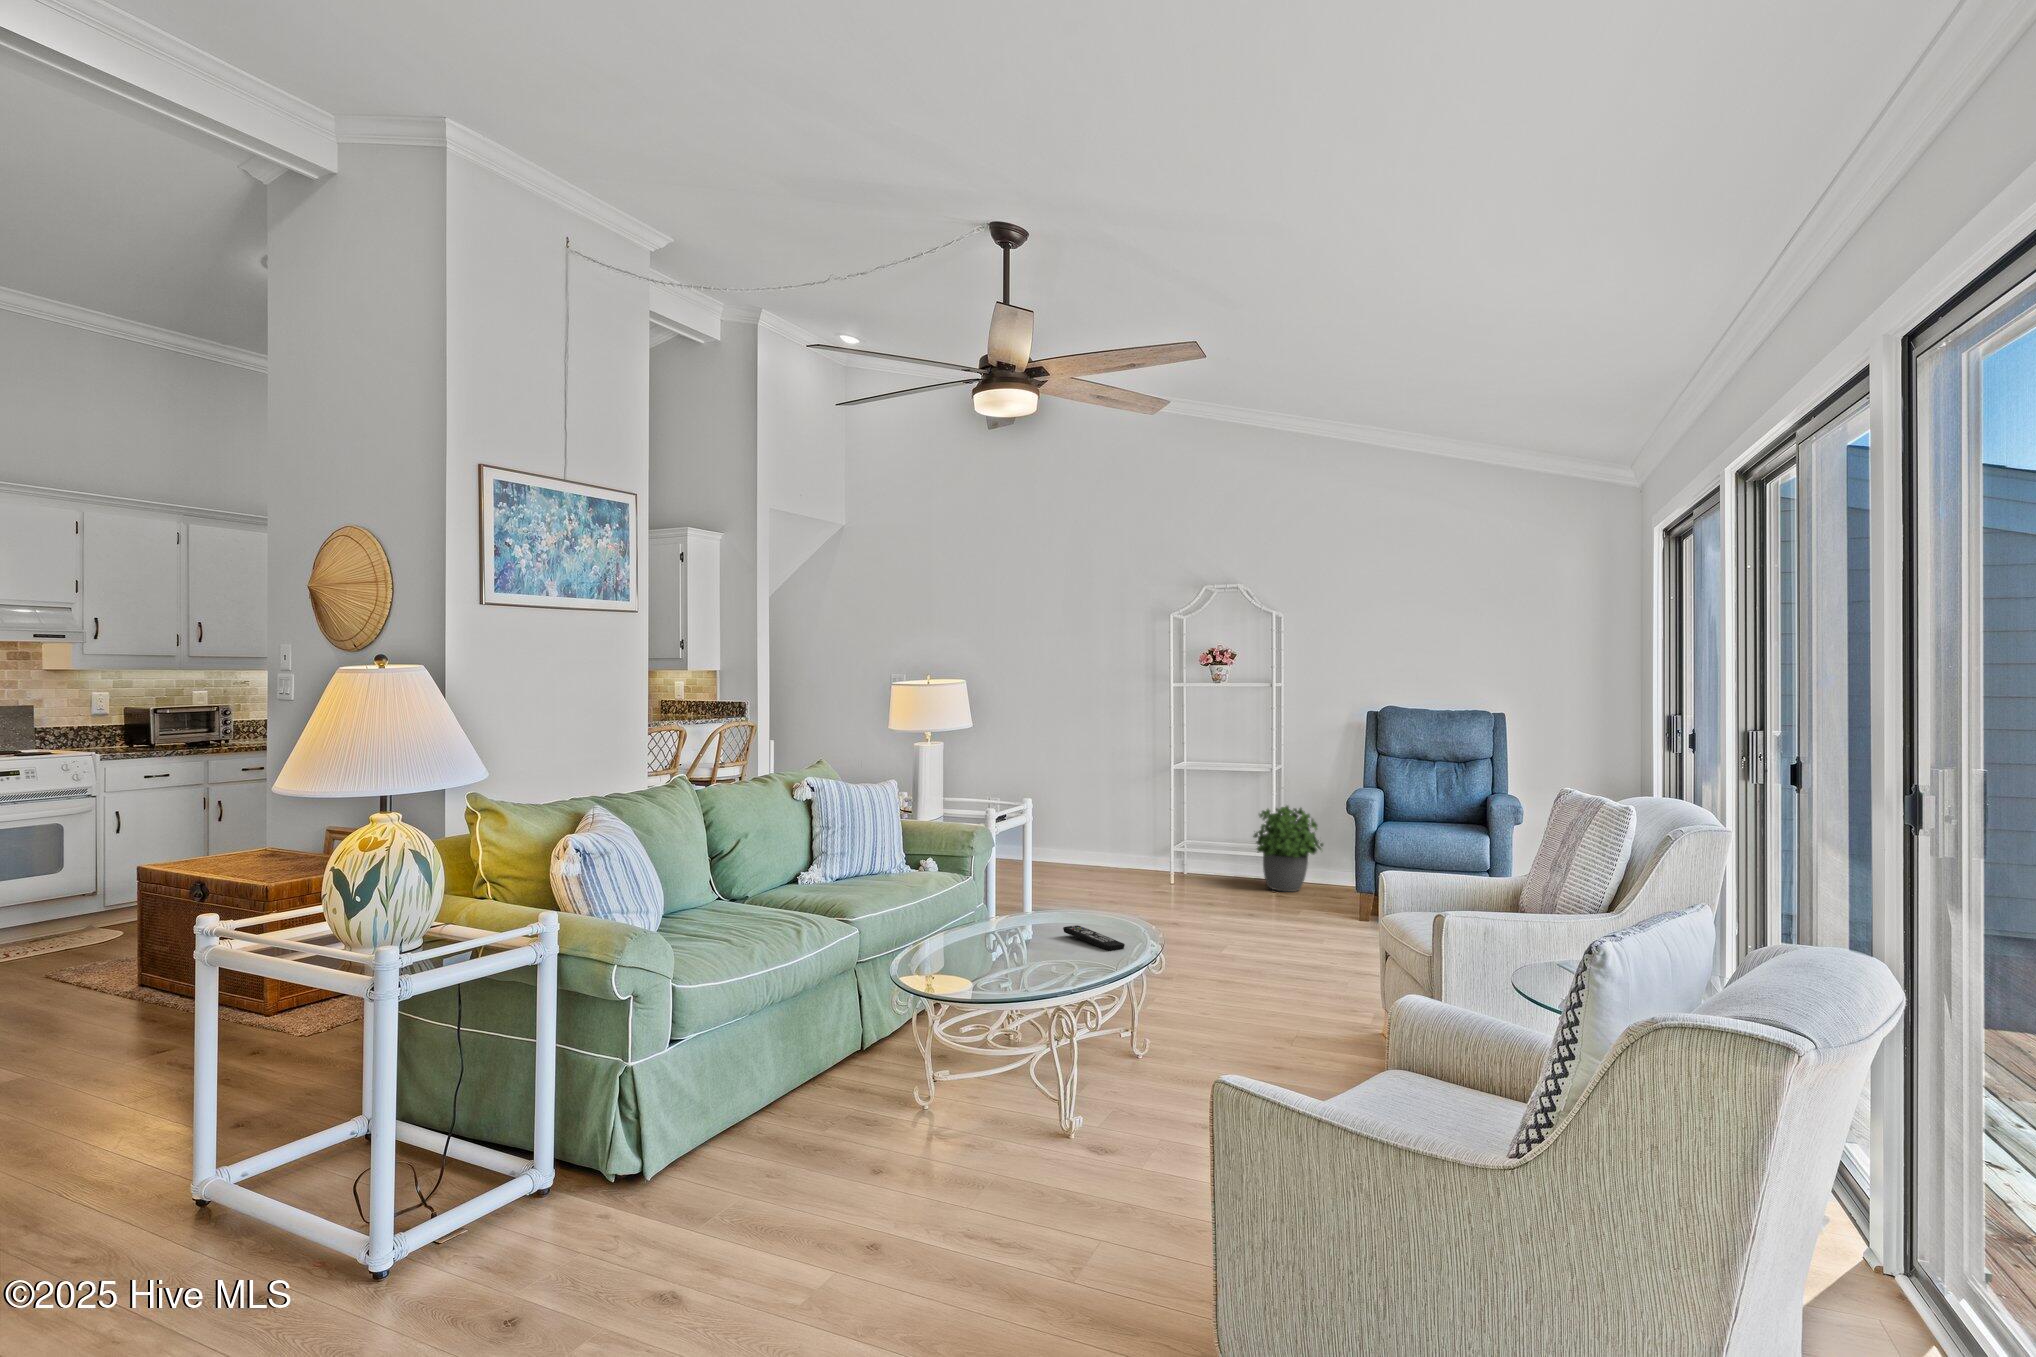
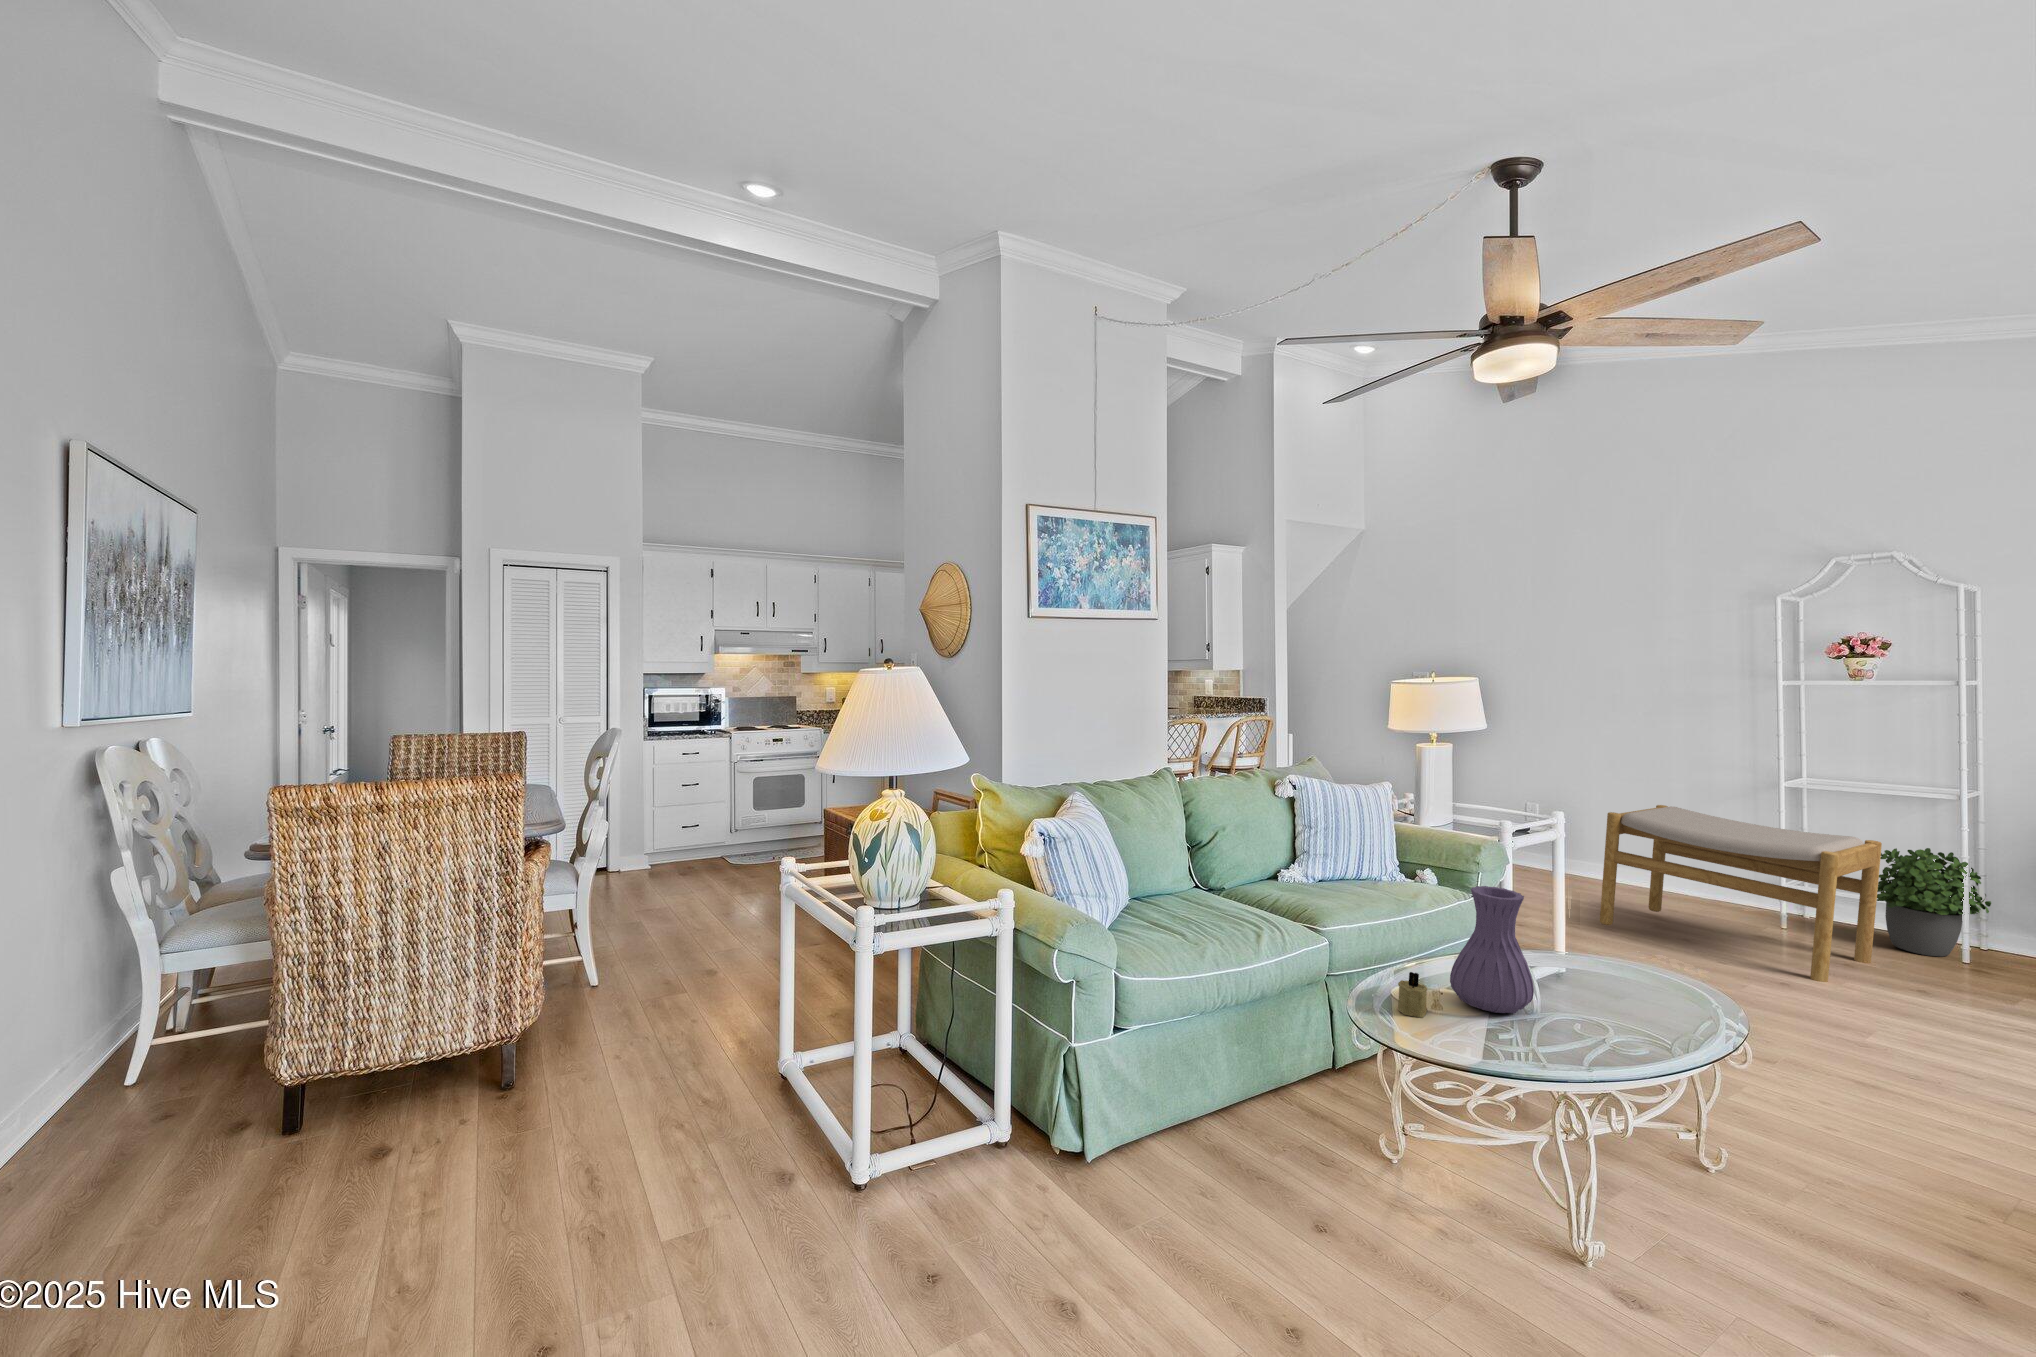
footstool: none [1067,787,1260,924] -> present [1600,805,1882,982]
vase: none [973,854,1038,962] -> present [1450,886,1534,1013]
remote control: present [1063,925,1125,951] -> none [1573,977,1658,1023]
candle: none [934,937,958,976] -> present [1398,972,1427,1018]

